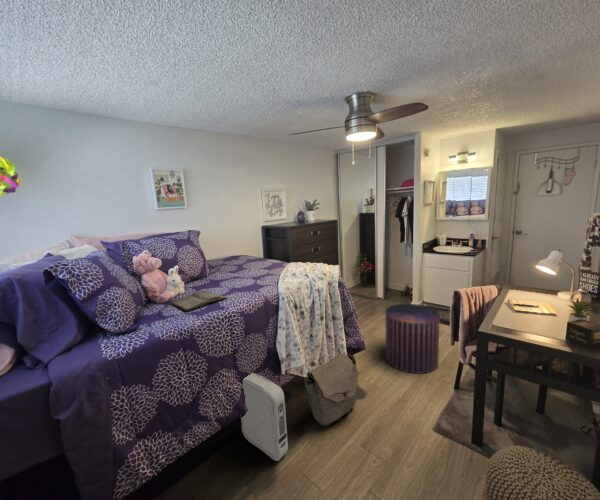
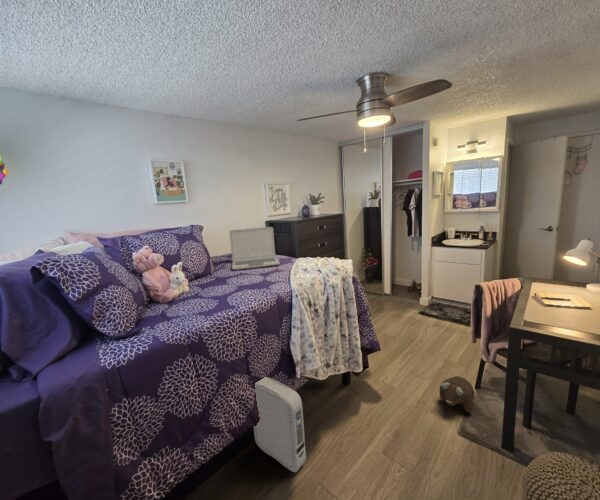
laptop: none [225,233,272,273] -> present [230,227,280,270]
diary: present [171,291,227,312] -> none [175,289,237,312]
pouf: present [386,304,440,373] -> none [399,299,457,372]
bag: present [304,354,359,426] -> none [321,354,378,432]
plush toy: none [418,377,451,411] -> present [439,376,474,413]

